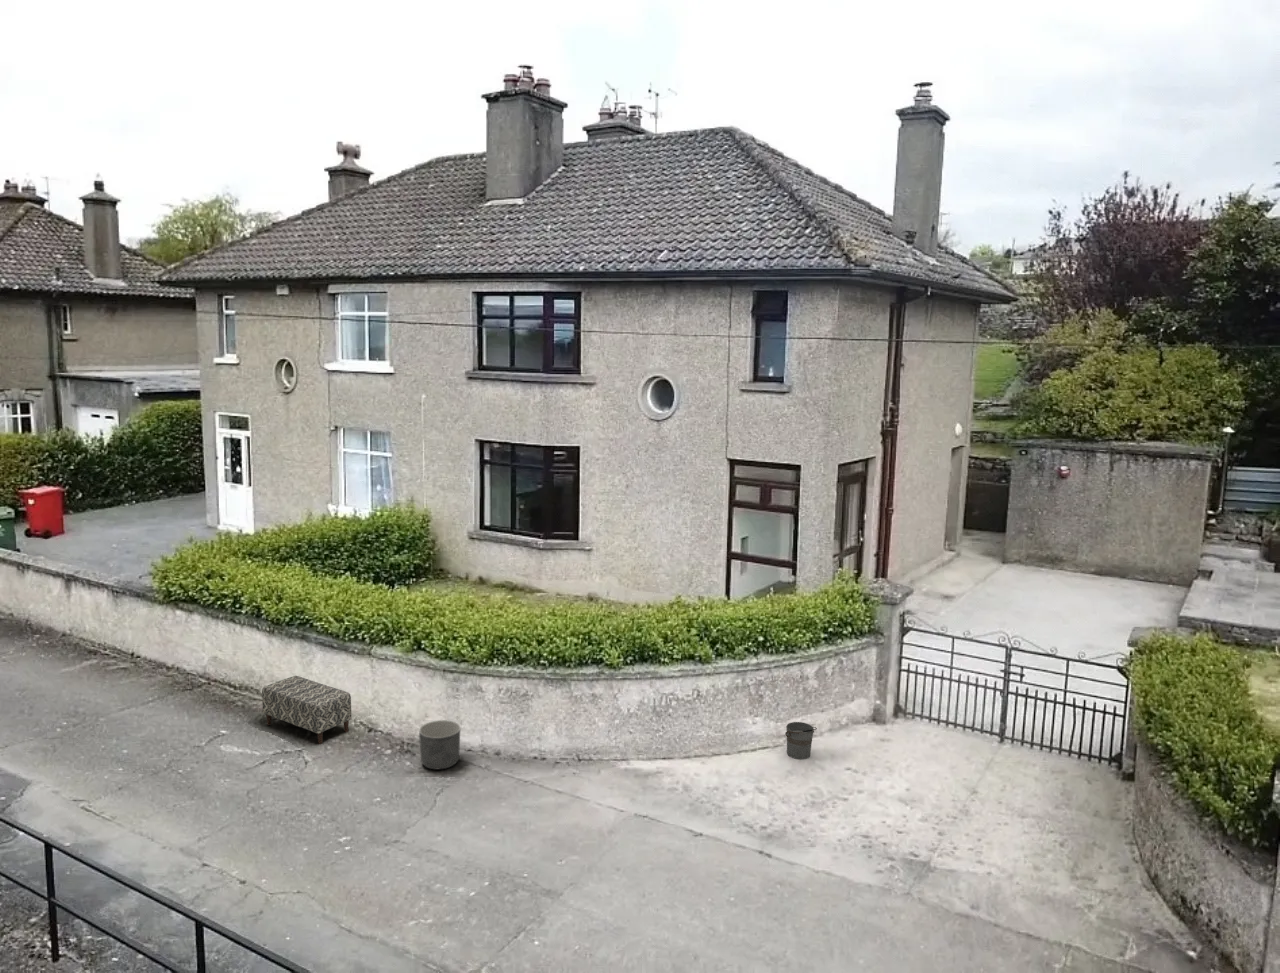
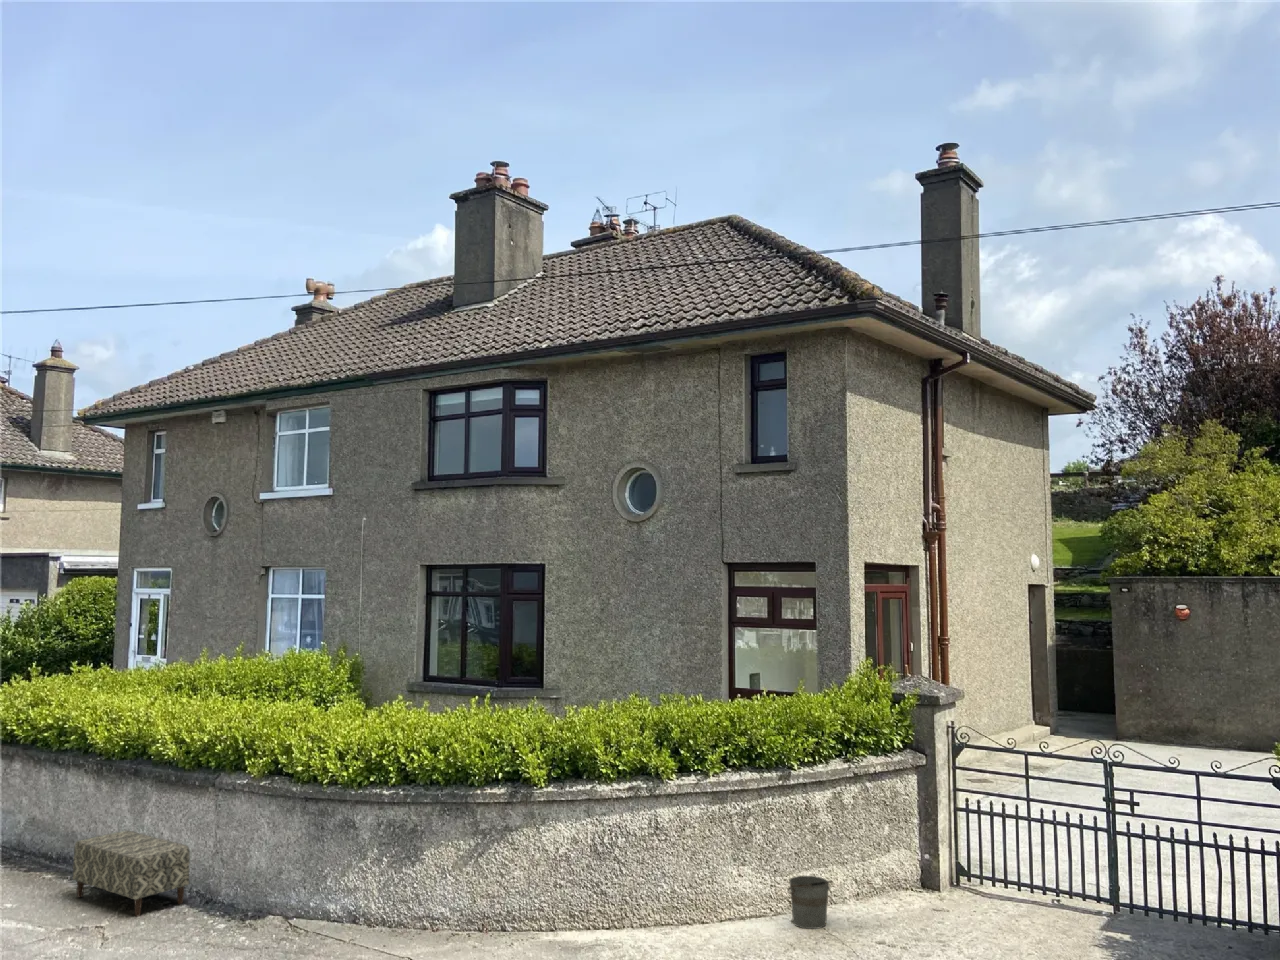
planter: present [419,720,460,770] -> none [263,873,323,942]

